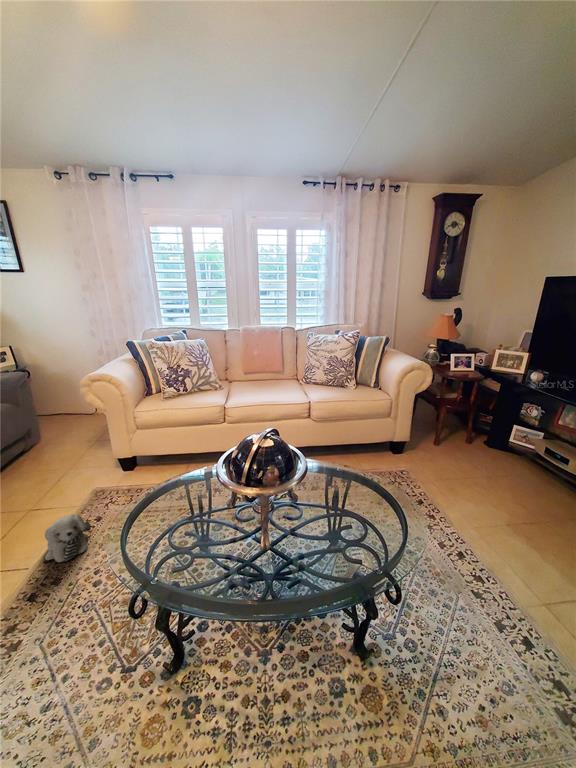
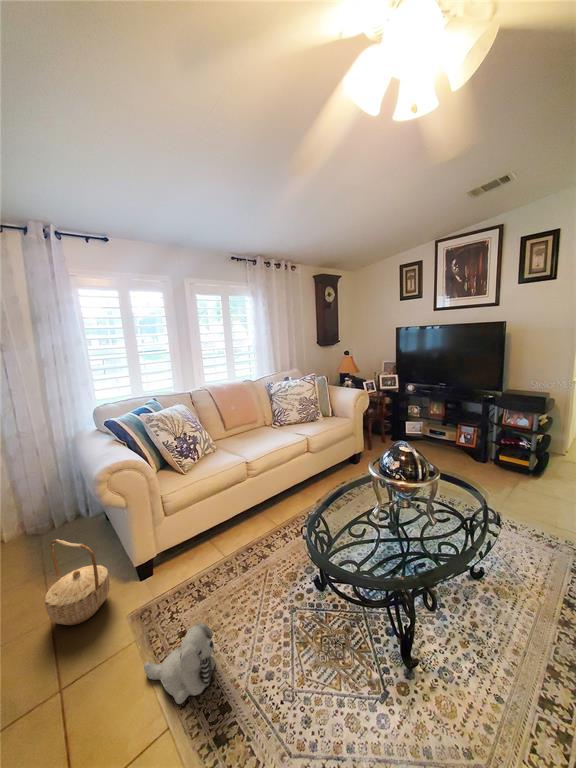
basket: none [54,421,101,481] -> present [45,539,110,625]

